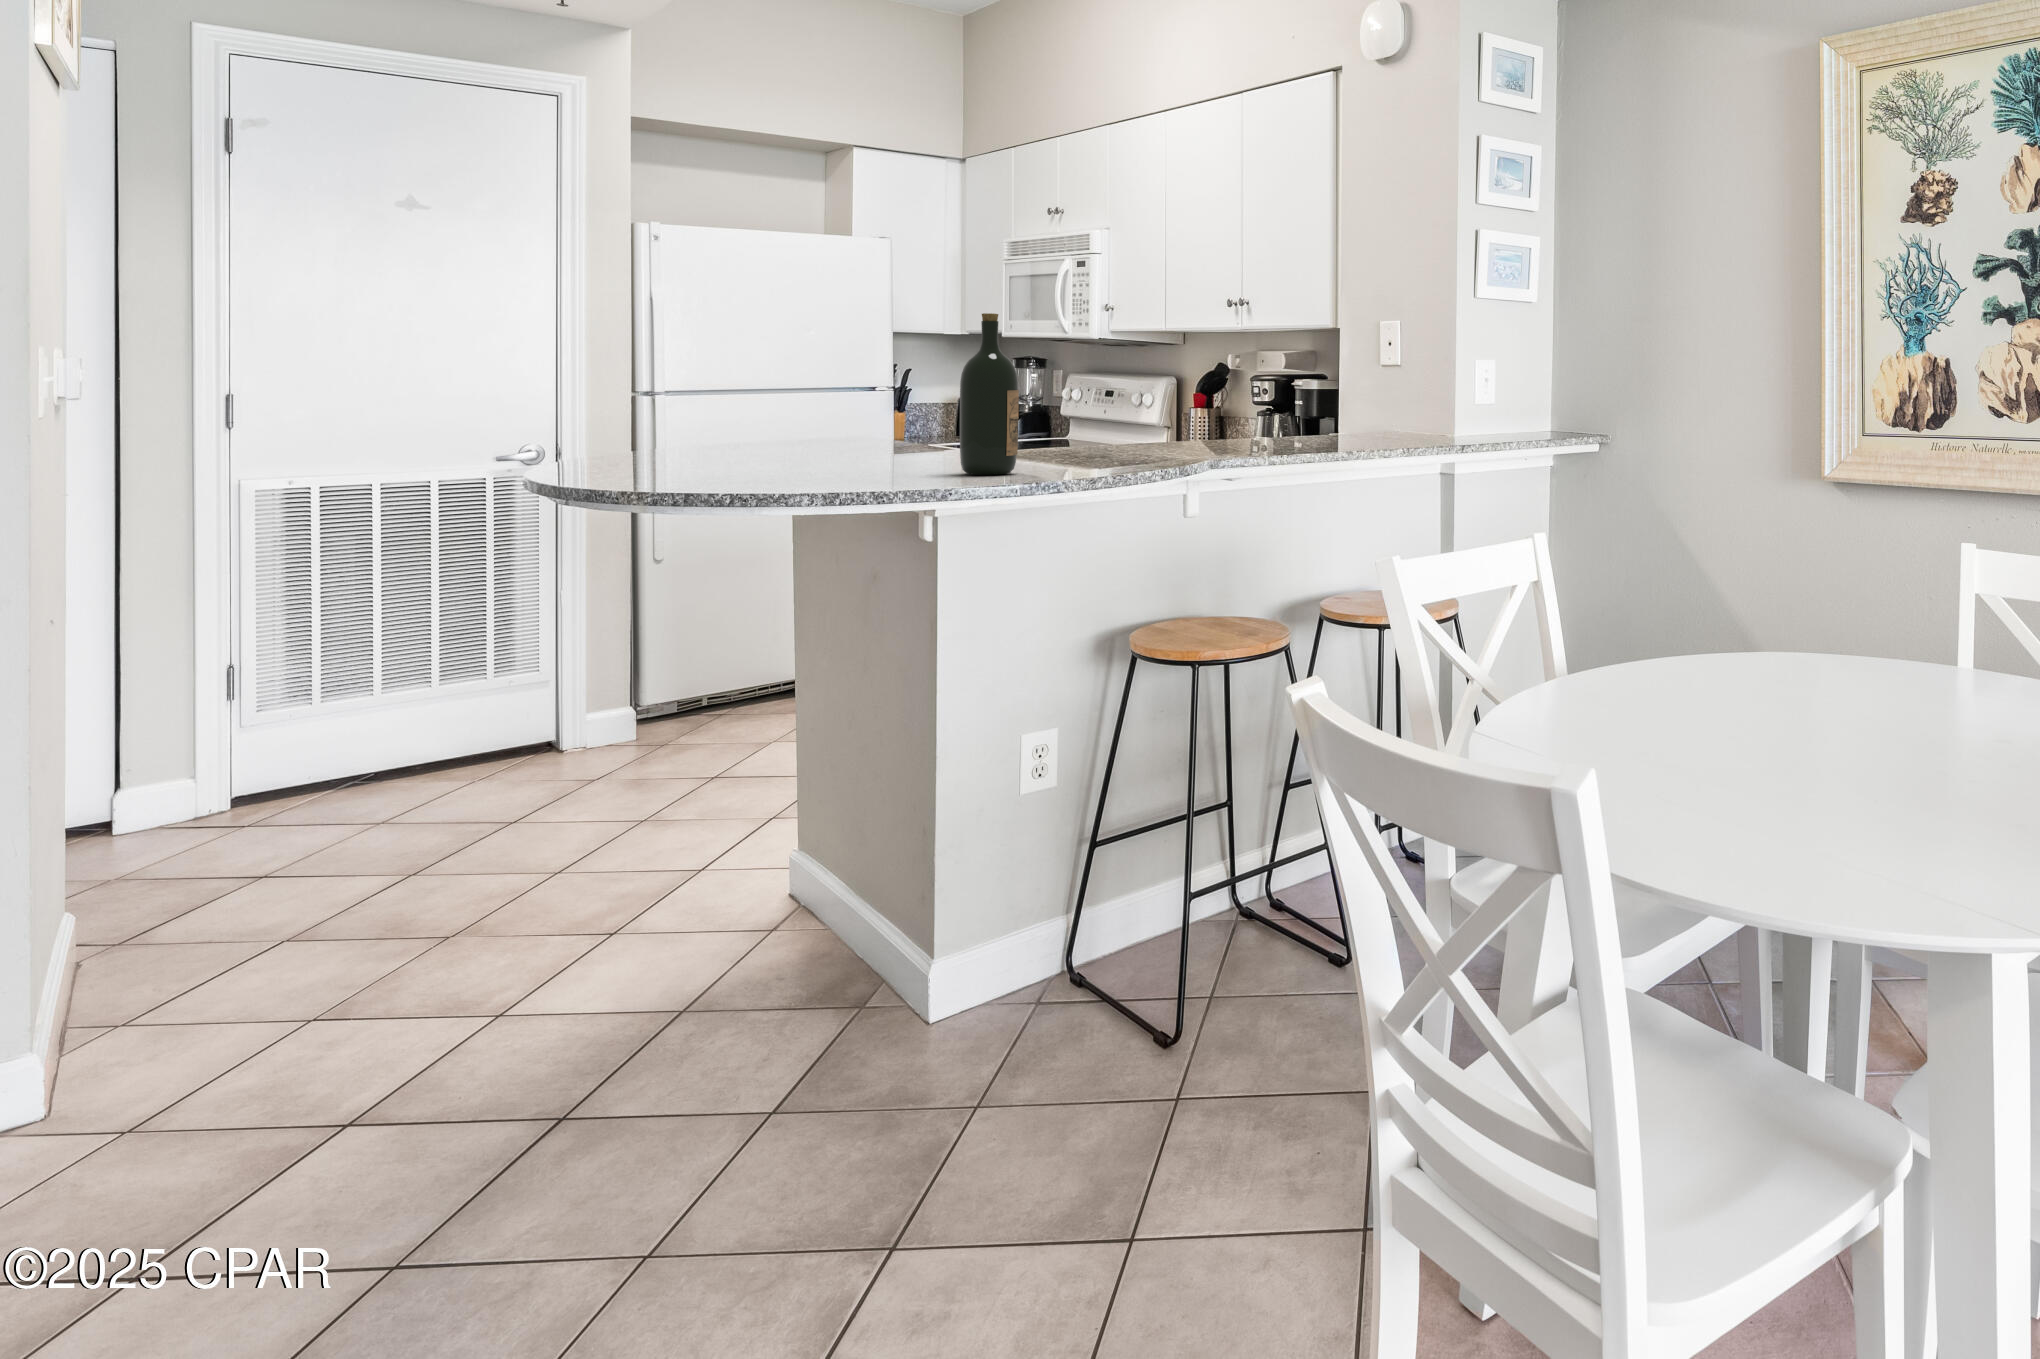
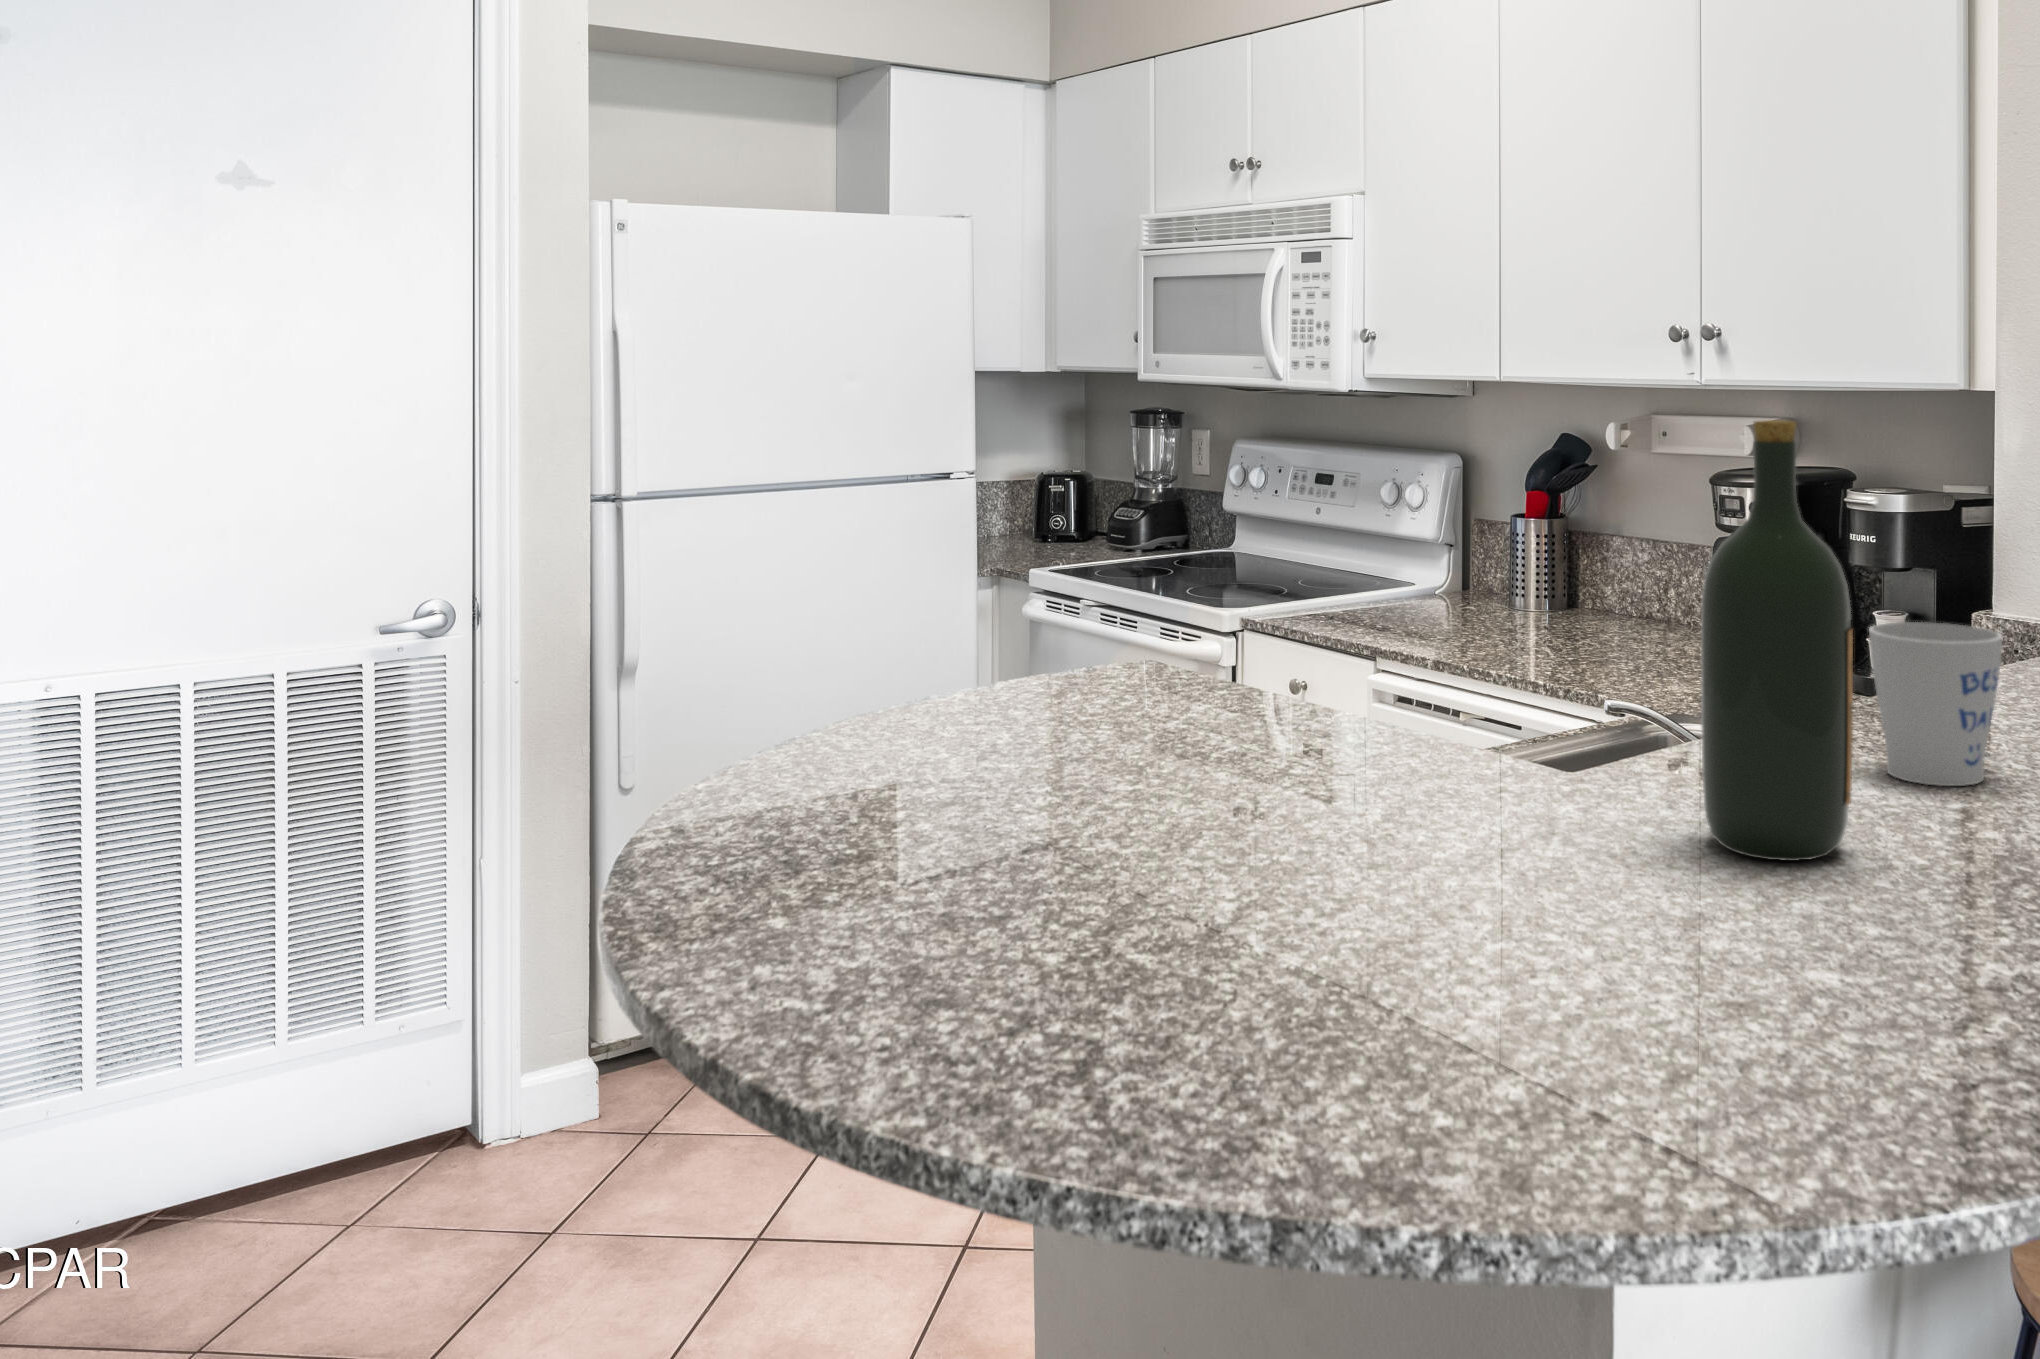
mug: none [1093,408,1156,468] -> present [1869,622,2003,786]

